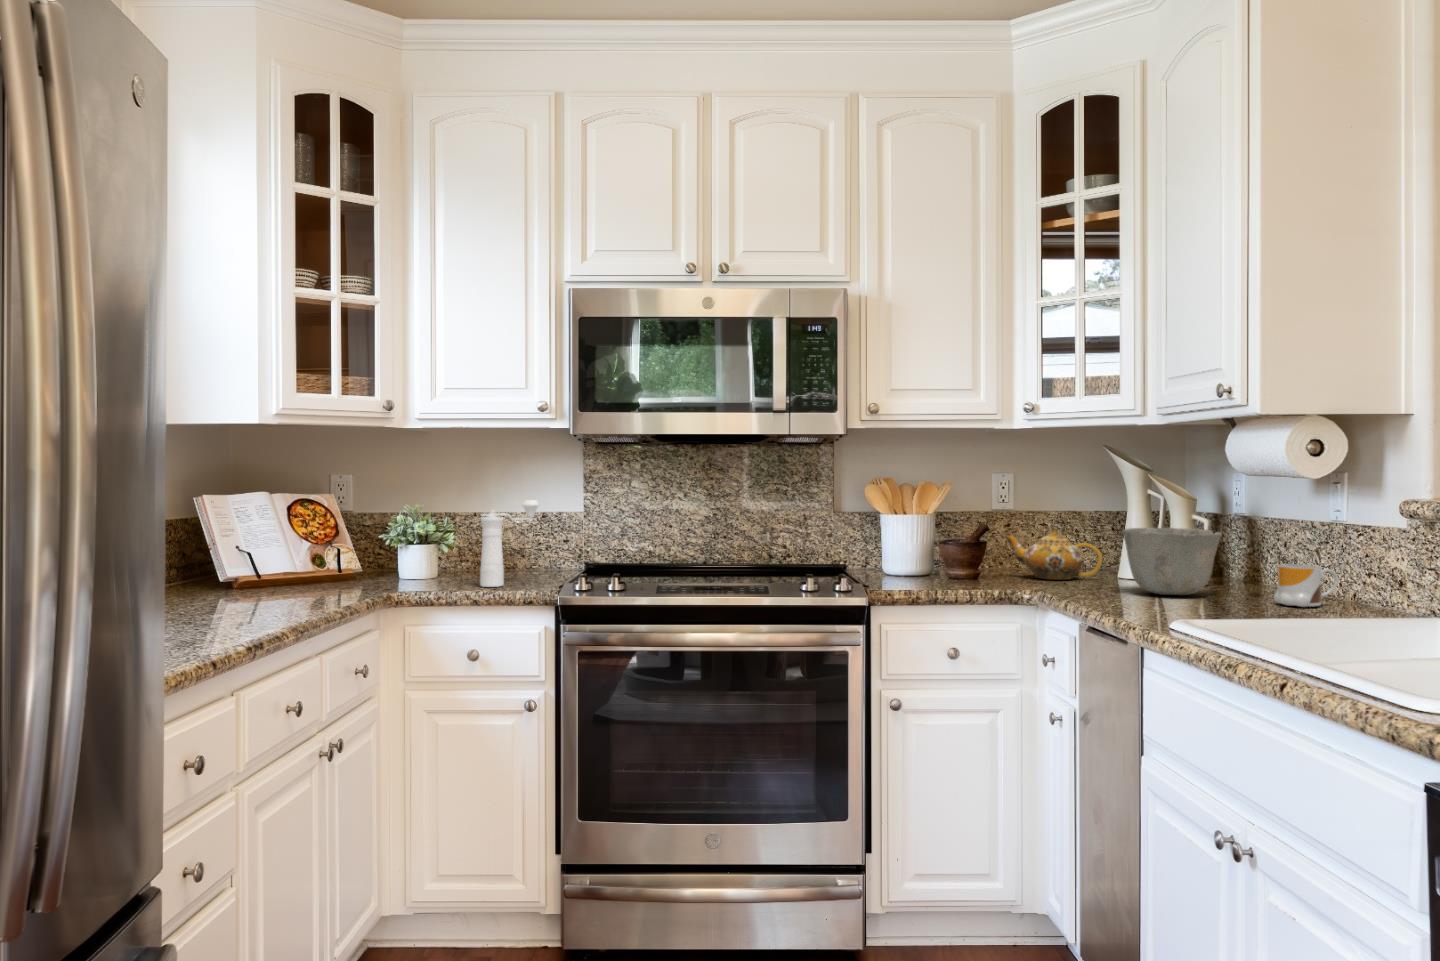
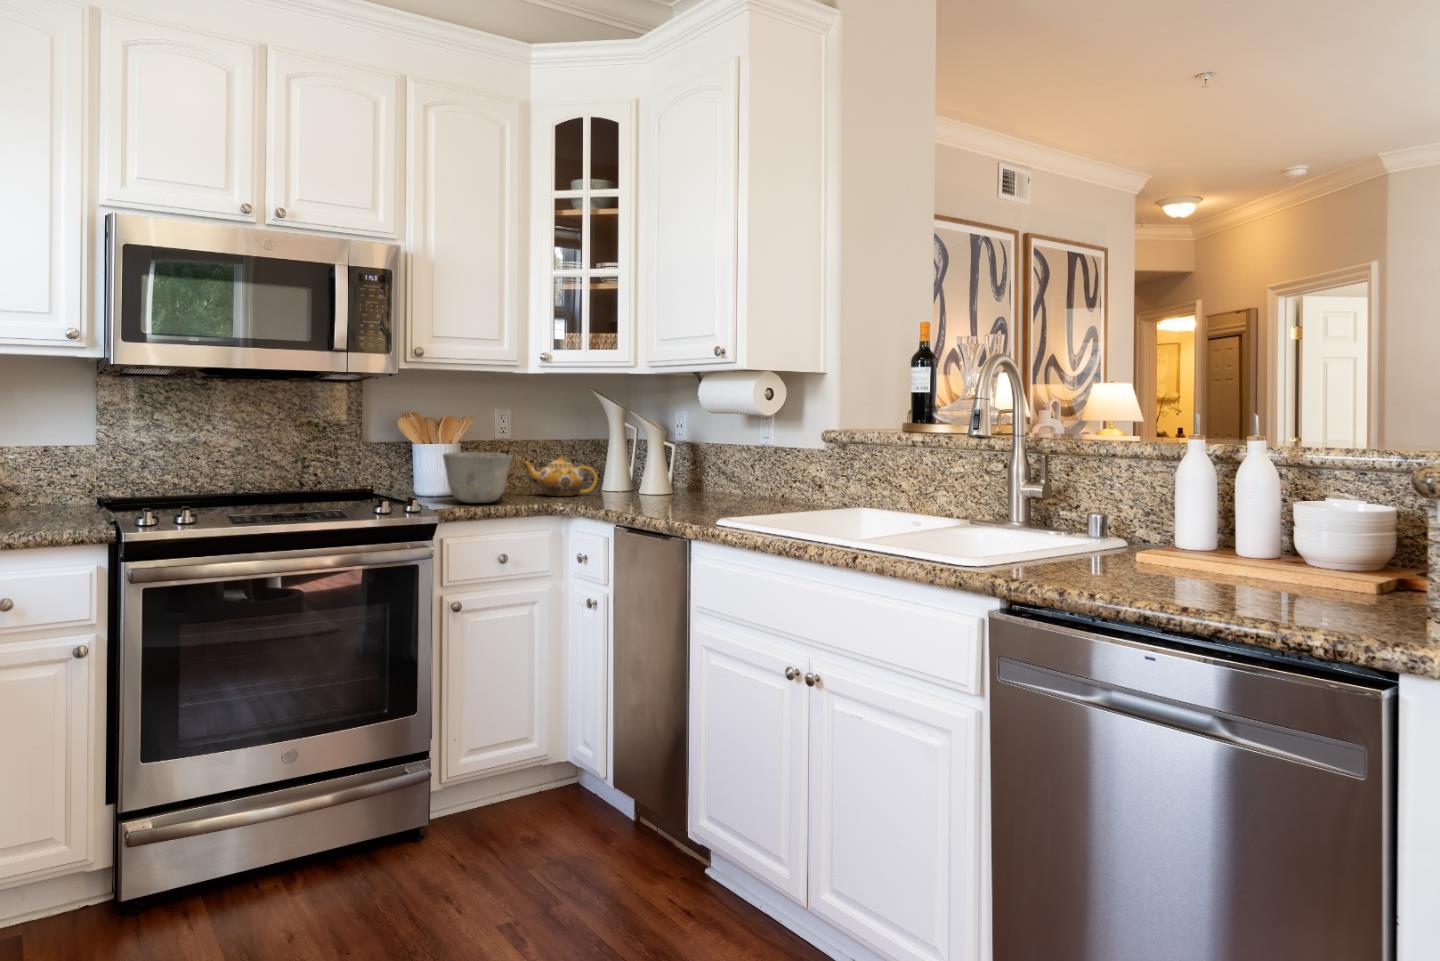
pepper mill: present [480,500,539,587] -> none [31,433,89,526]
ceramic bowl: present [1123,528,1222,595] -> present [443,452,513,503]
mug: present [1274,564,1338,607] -> none [726,477,762,505]

